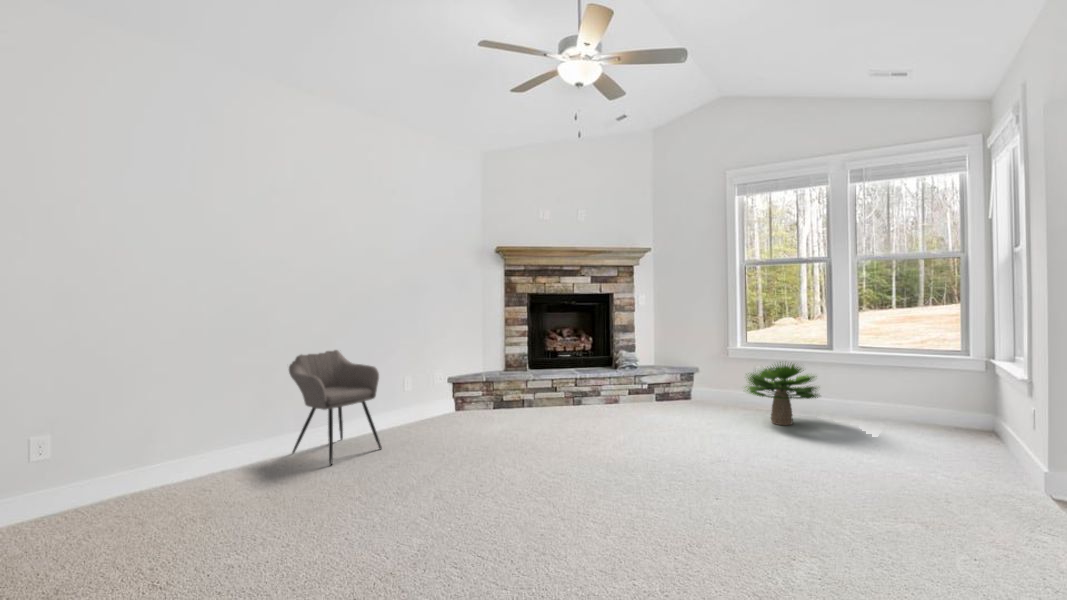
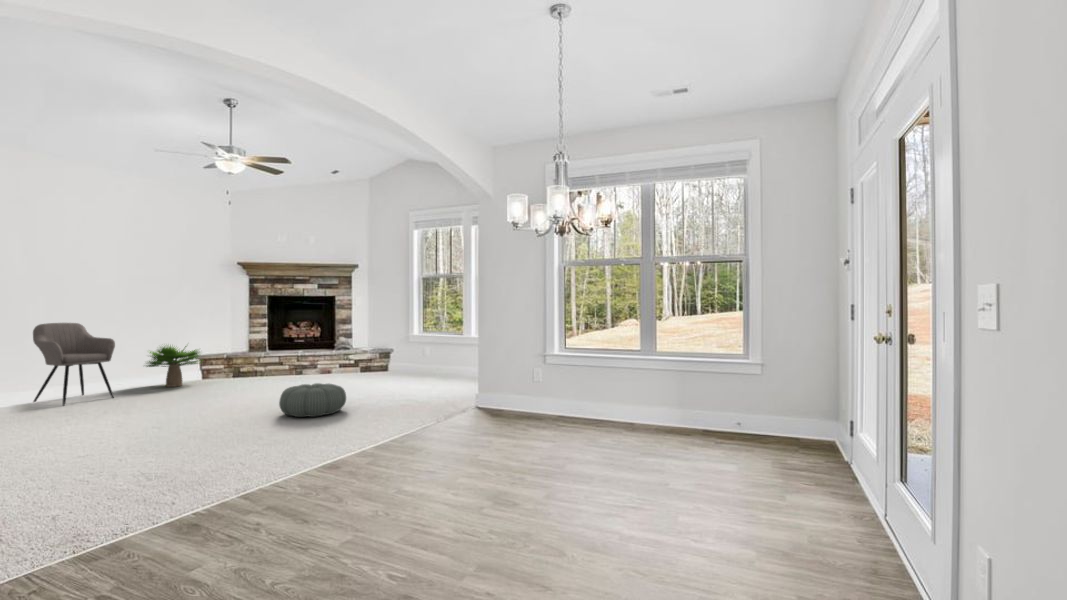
potted plant: present [746,362,819,425] -> present [146,346,200,387]
pouf: none [668,462,785,538] -> present [279,383,346,417]

